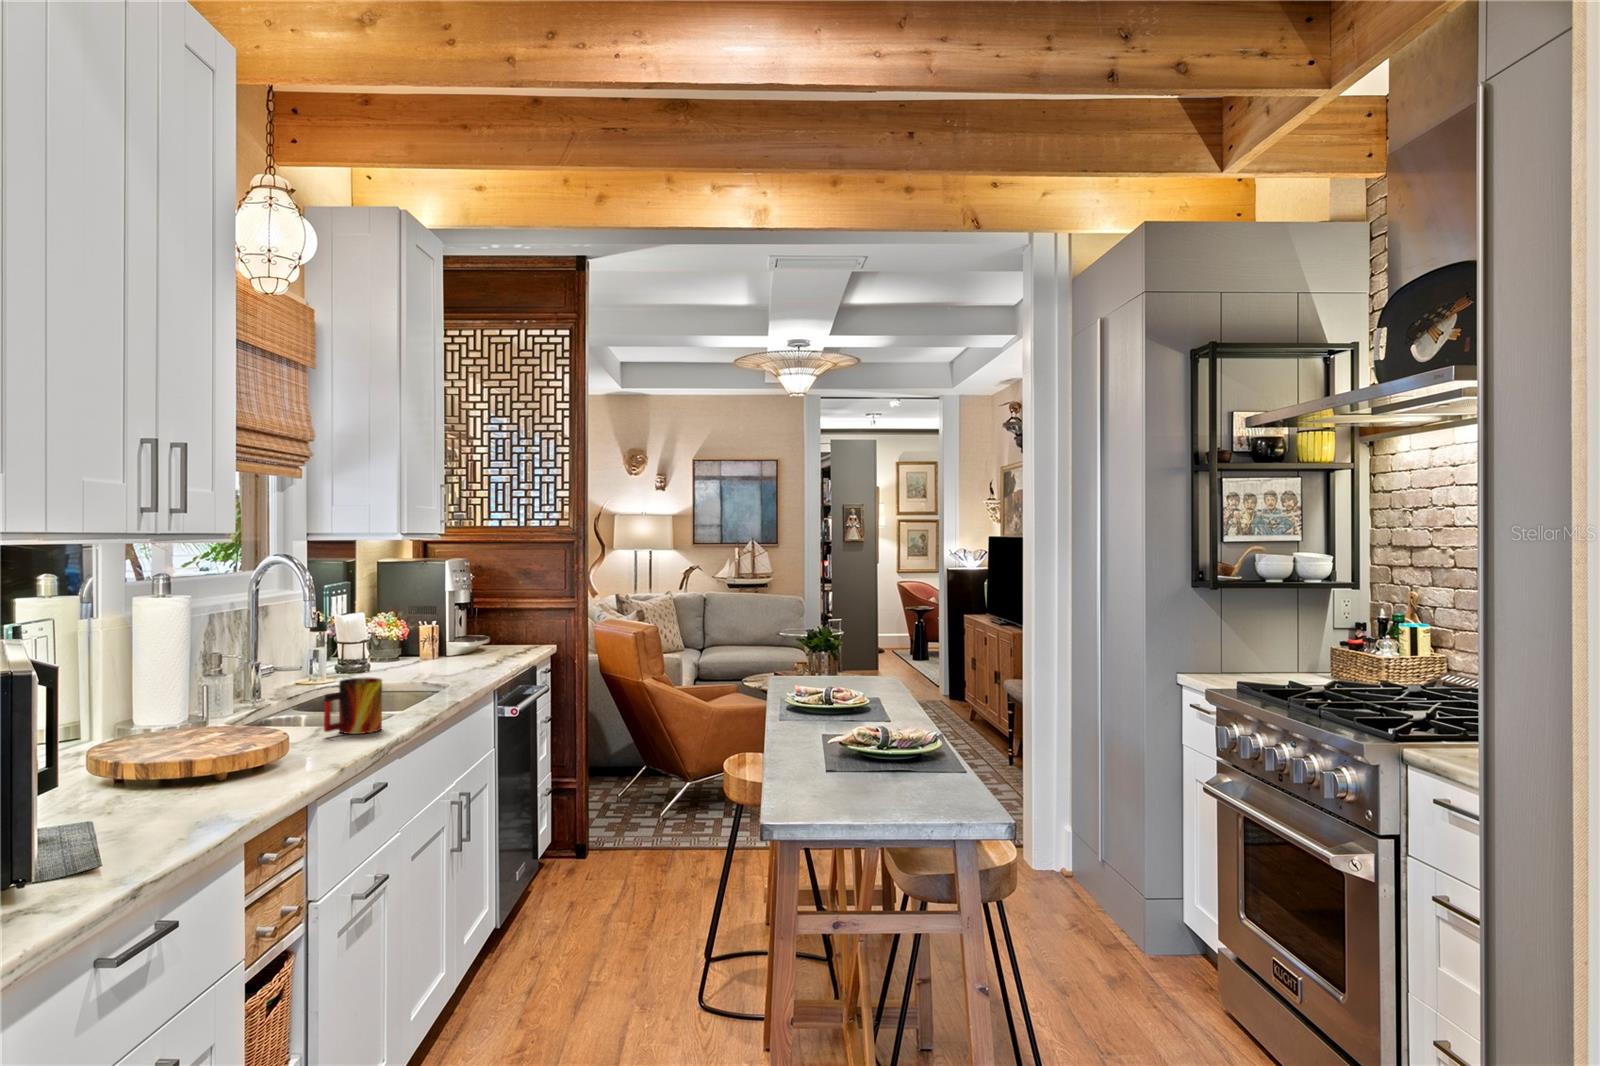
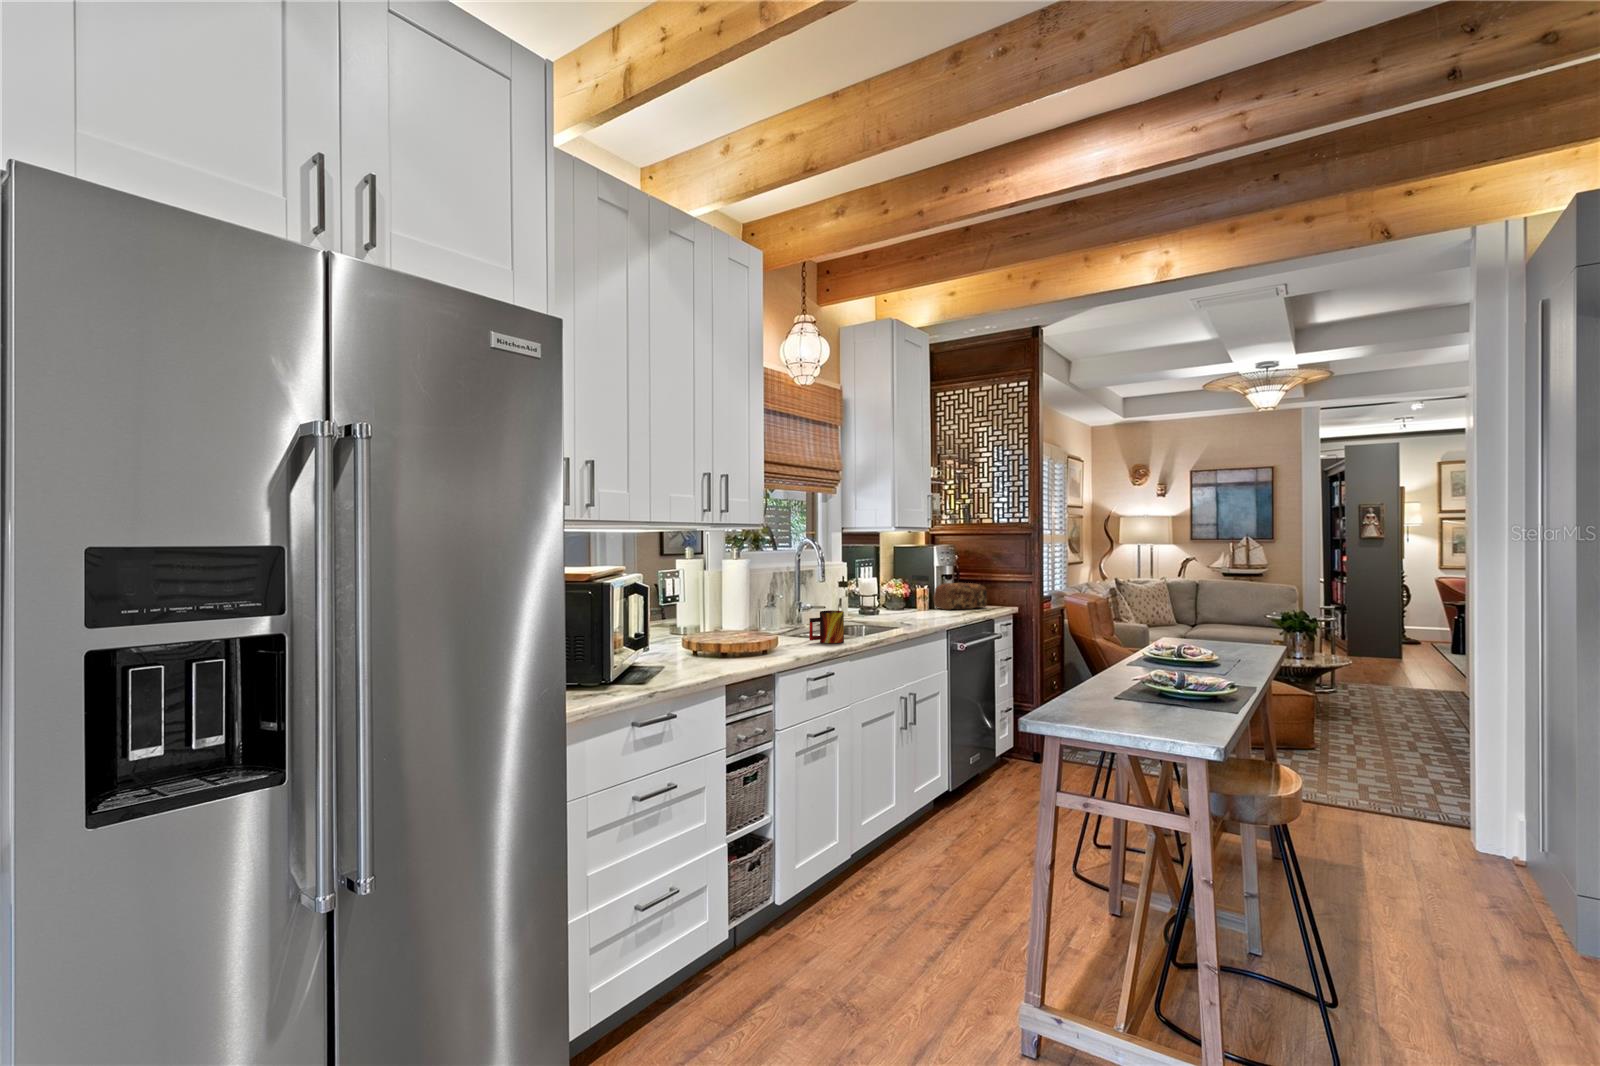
bread loaf: none [442,614,522,657] -> present [933,583,987,610]

